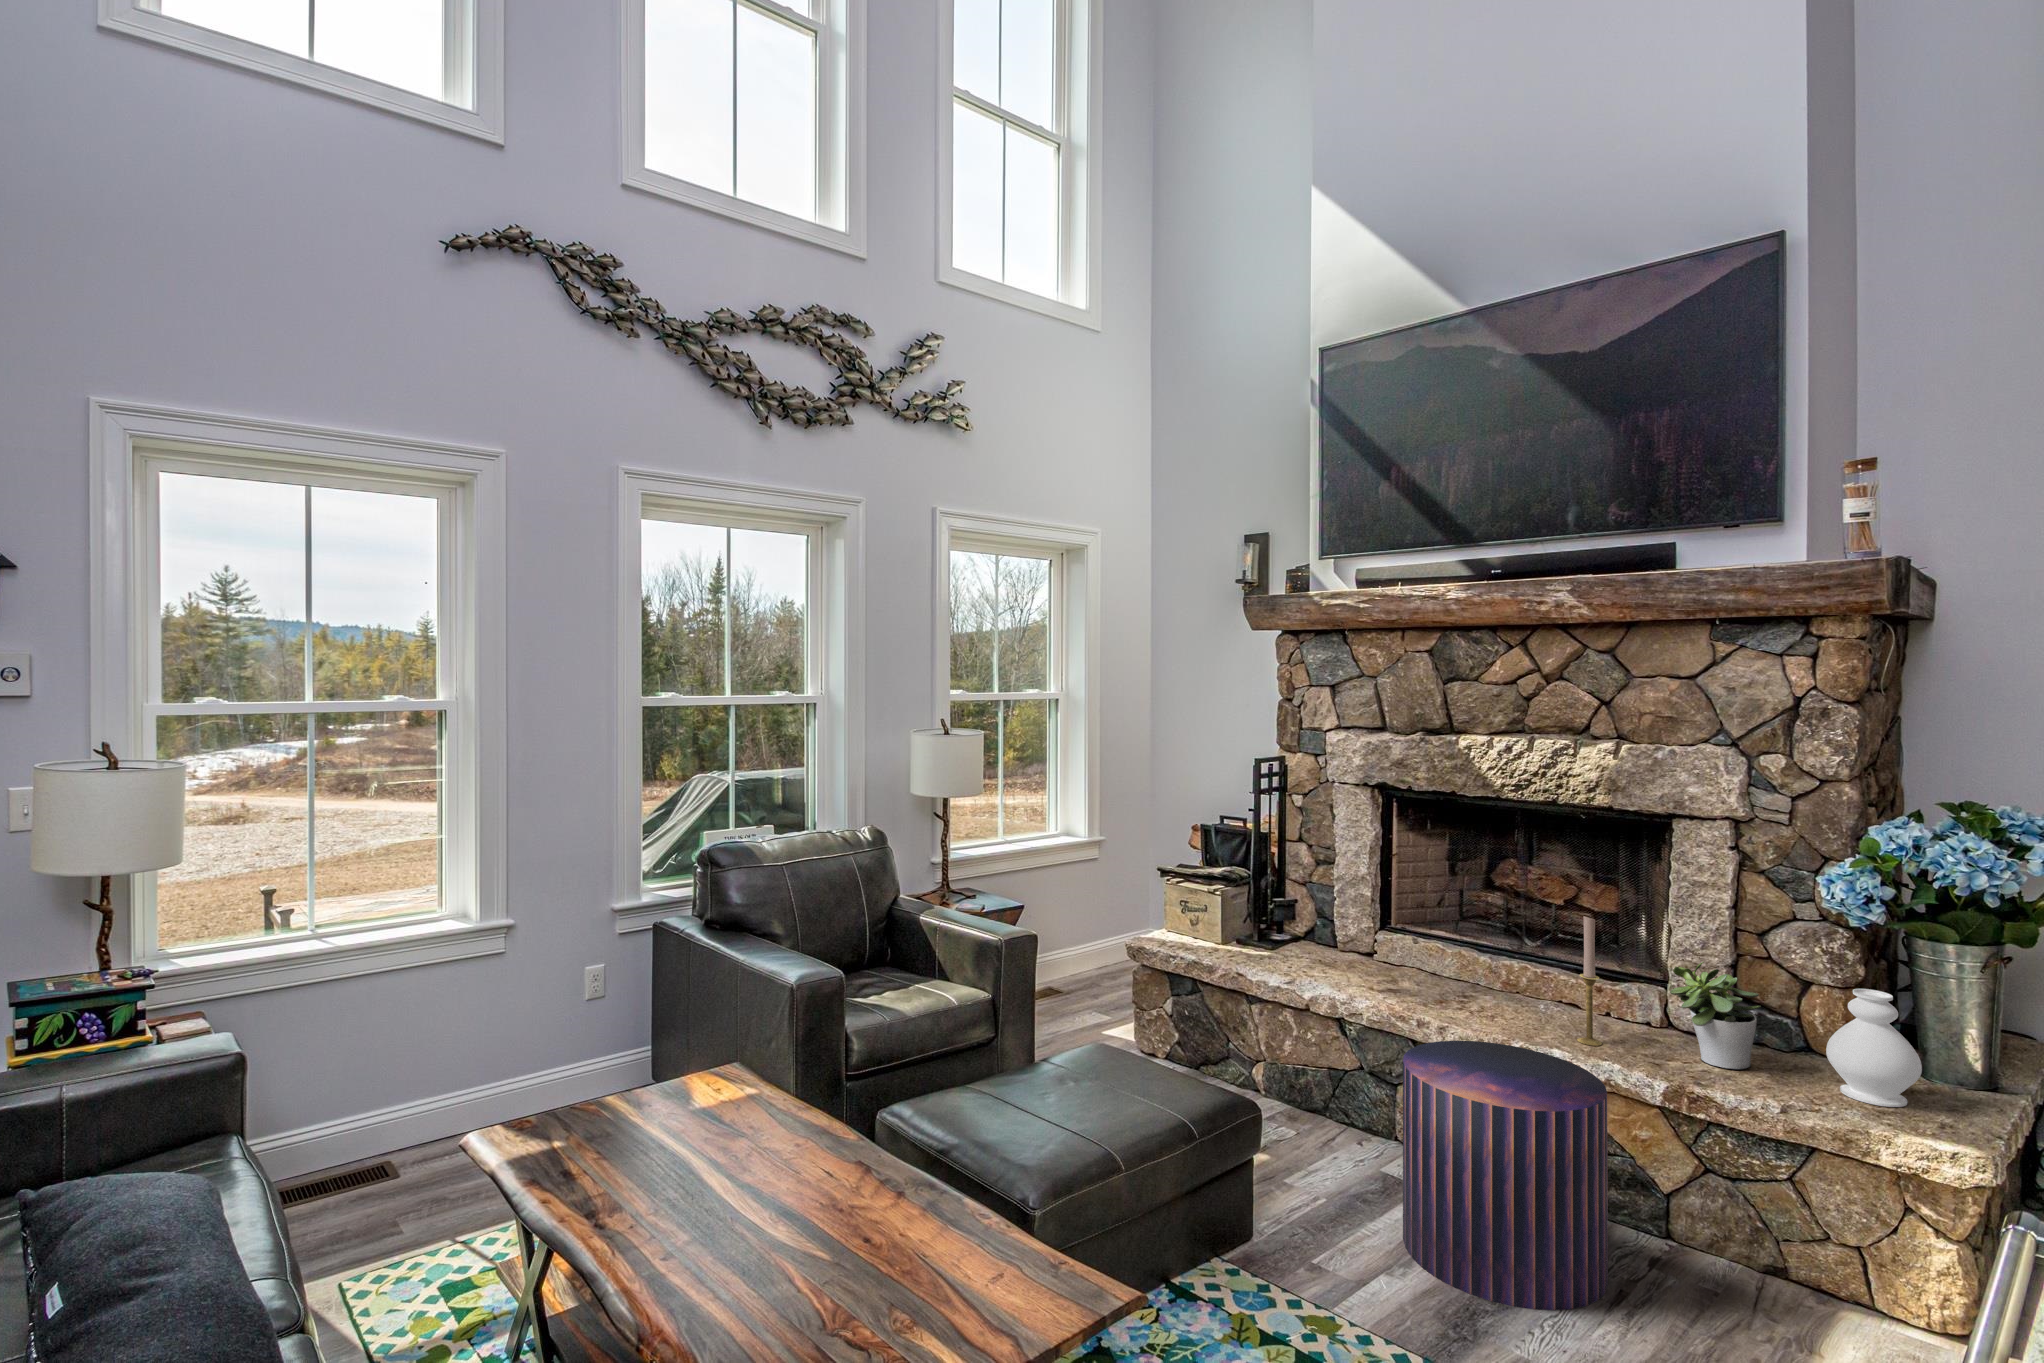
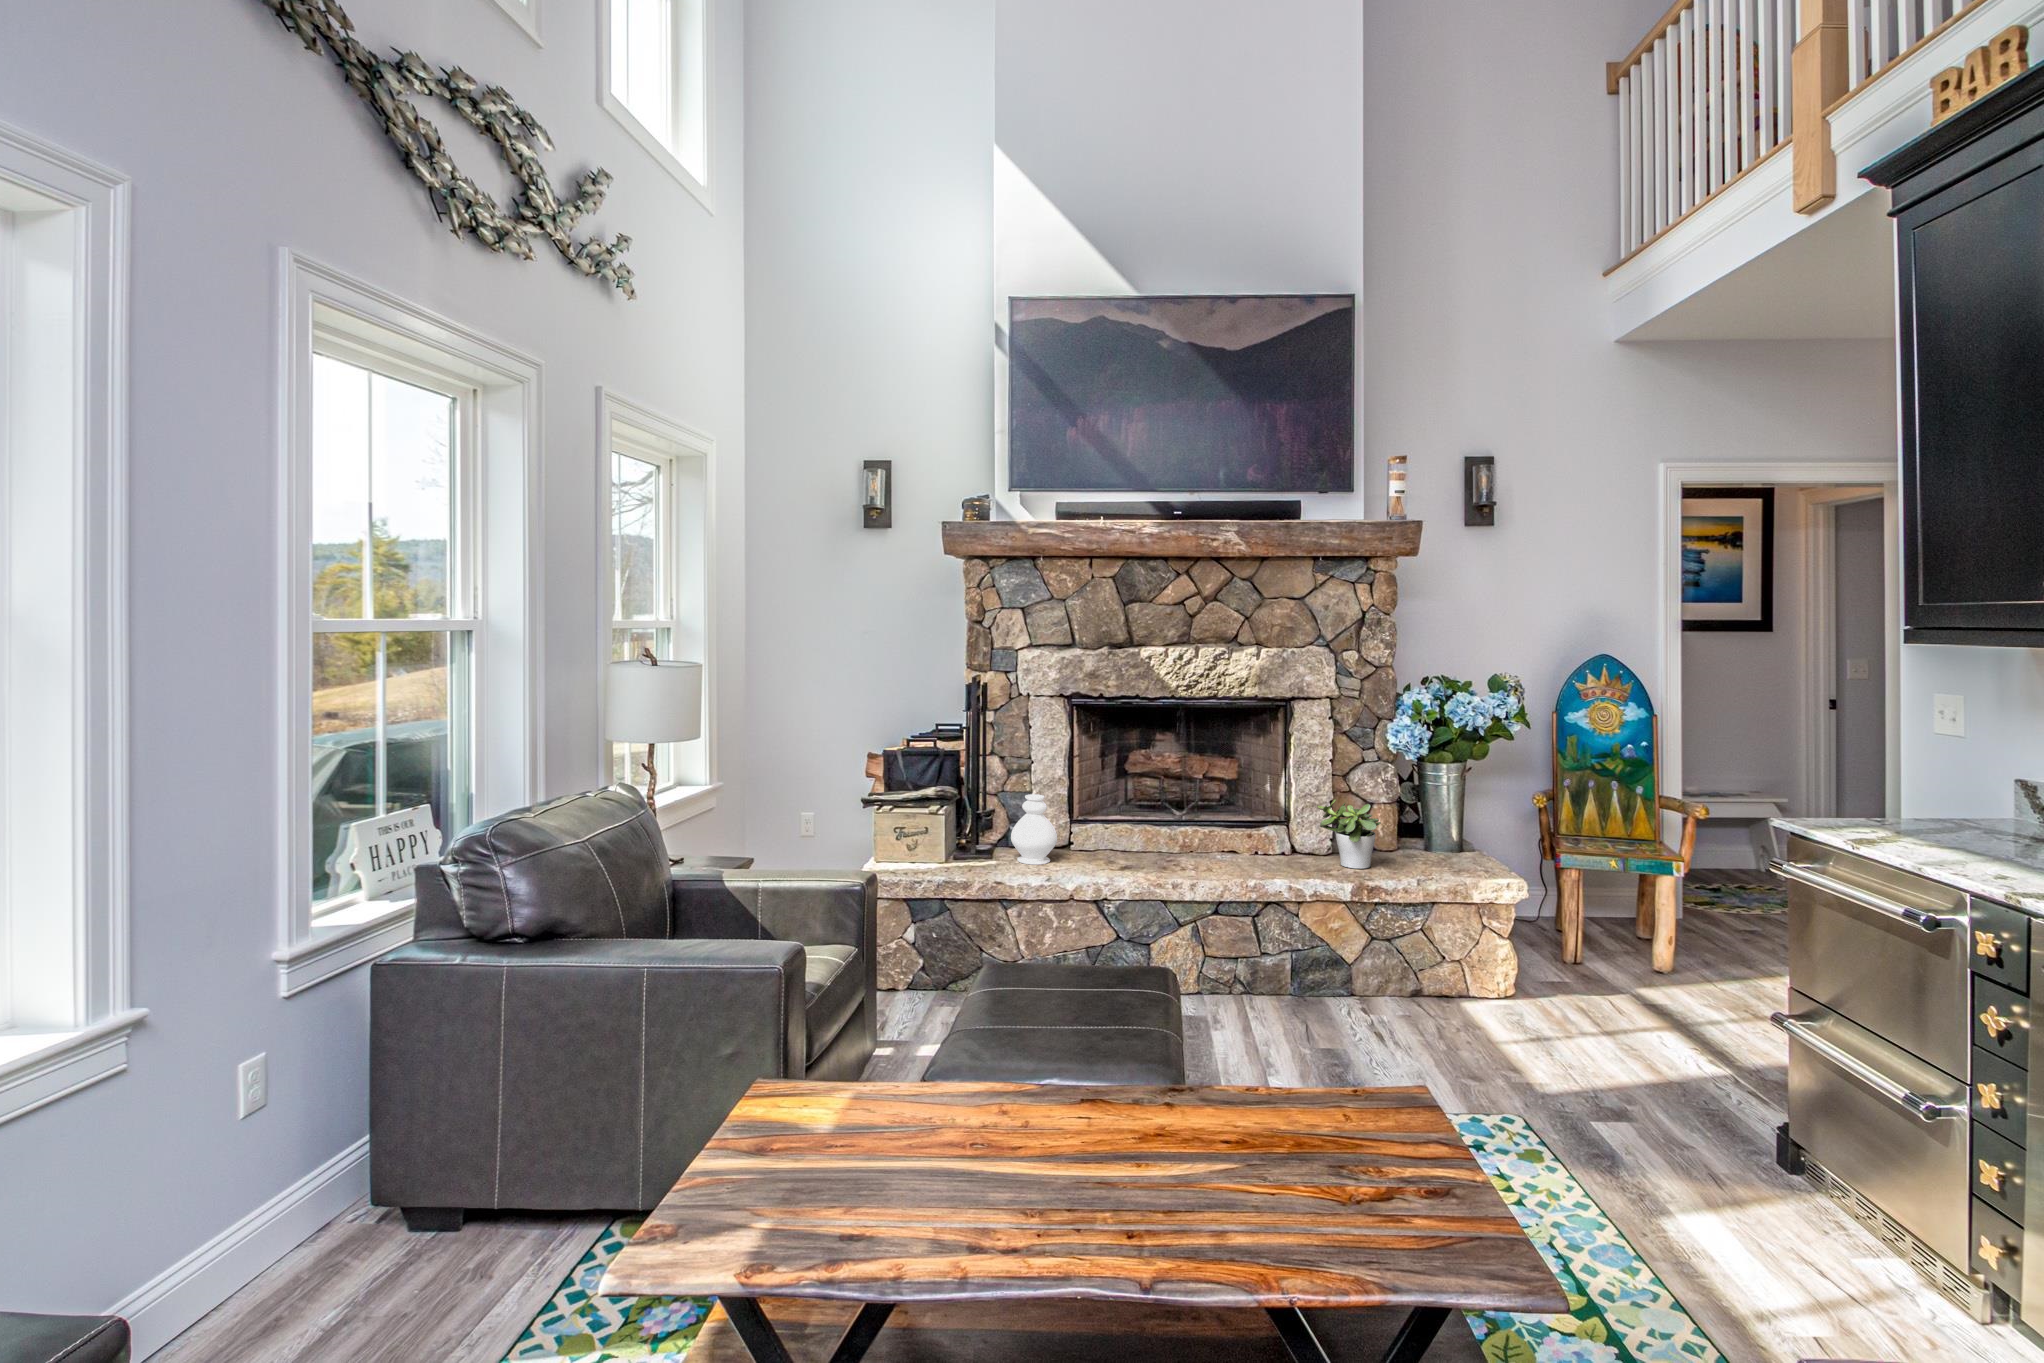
candlestick: present [1577,916,1602,1046] -> none [1276,777,1292,873]
decorative vase: present [1826,989,1922,1107] -> present [1011,794,1057,865]
pouf: present [1403,1041,1608,1310] -> none [1244,883,1393,1068]

